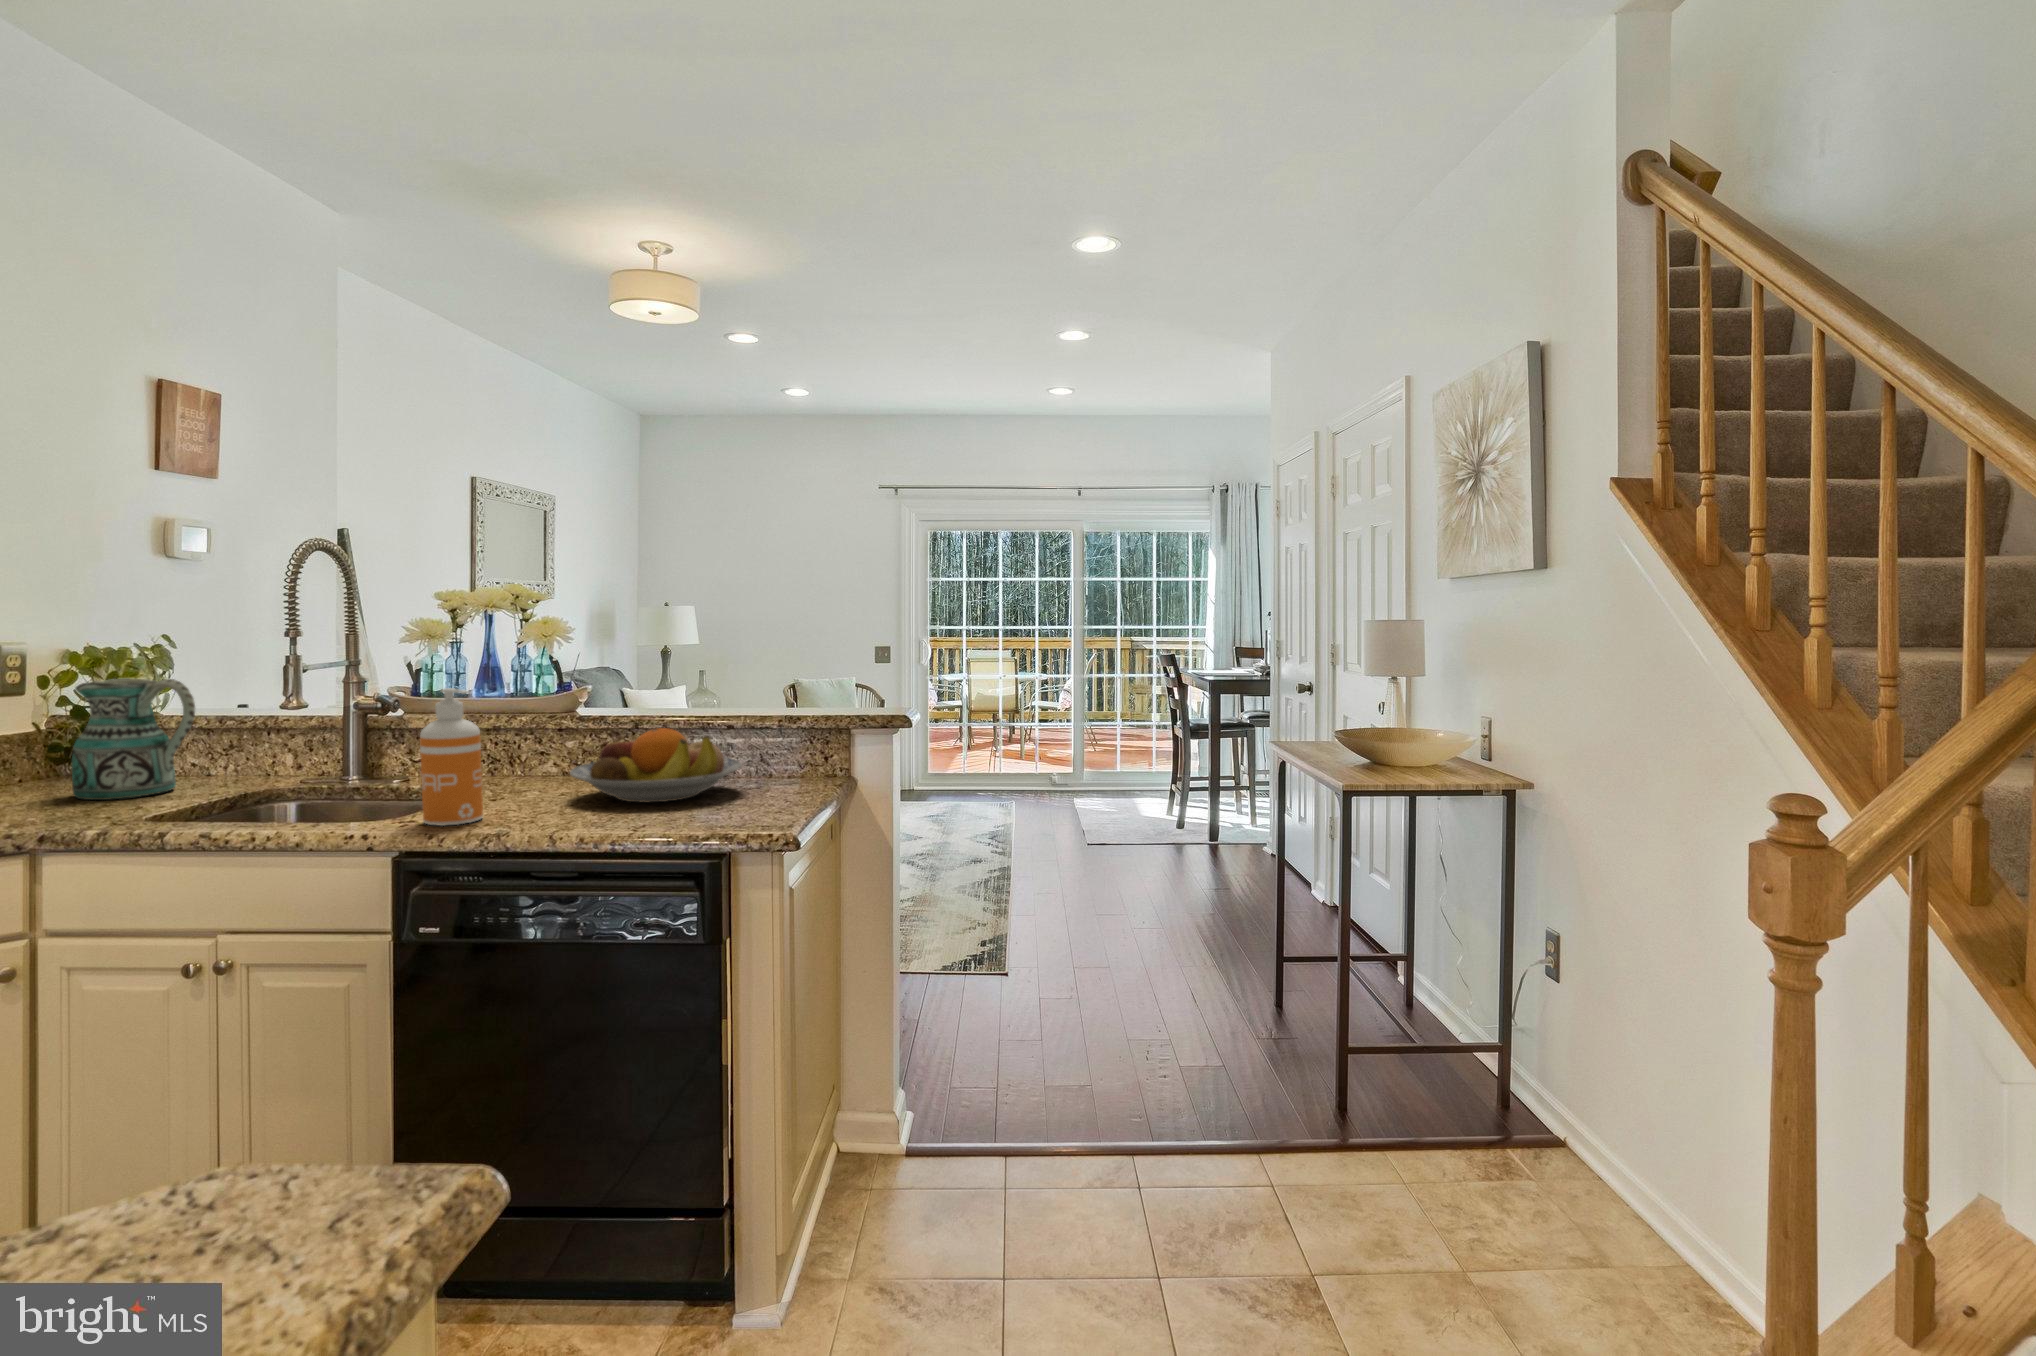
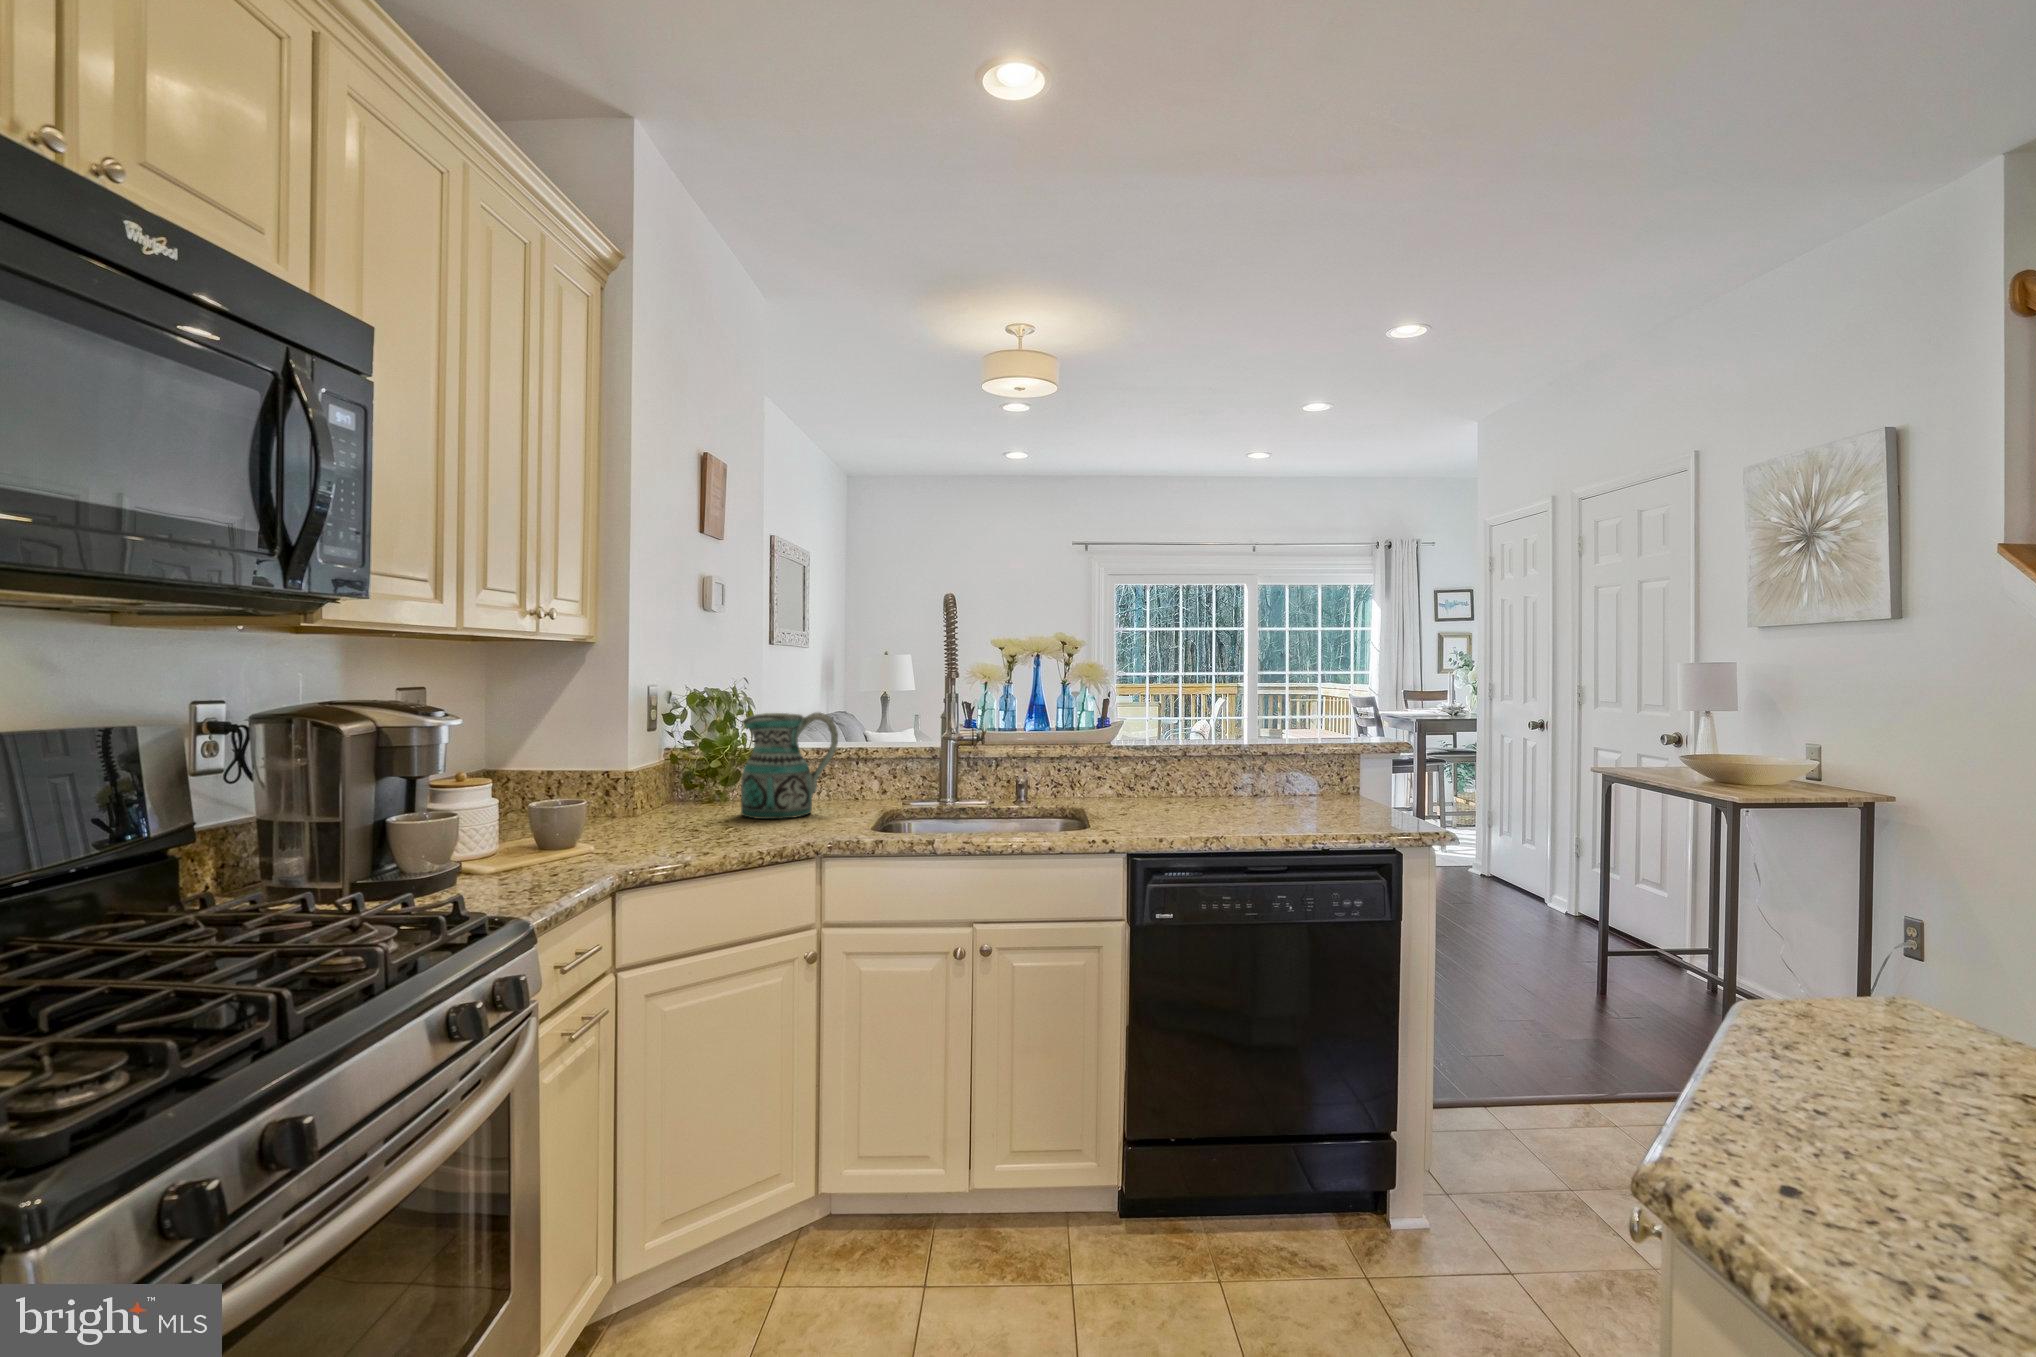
soap dispenser: present [420,688,483,826] -> none [1131,716,1176,833]
fruit bowl: present [570,728,742,803] -> none [1178,752,1322,816]

